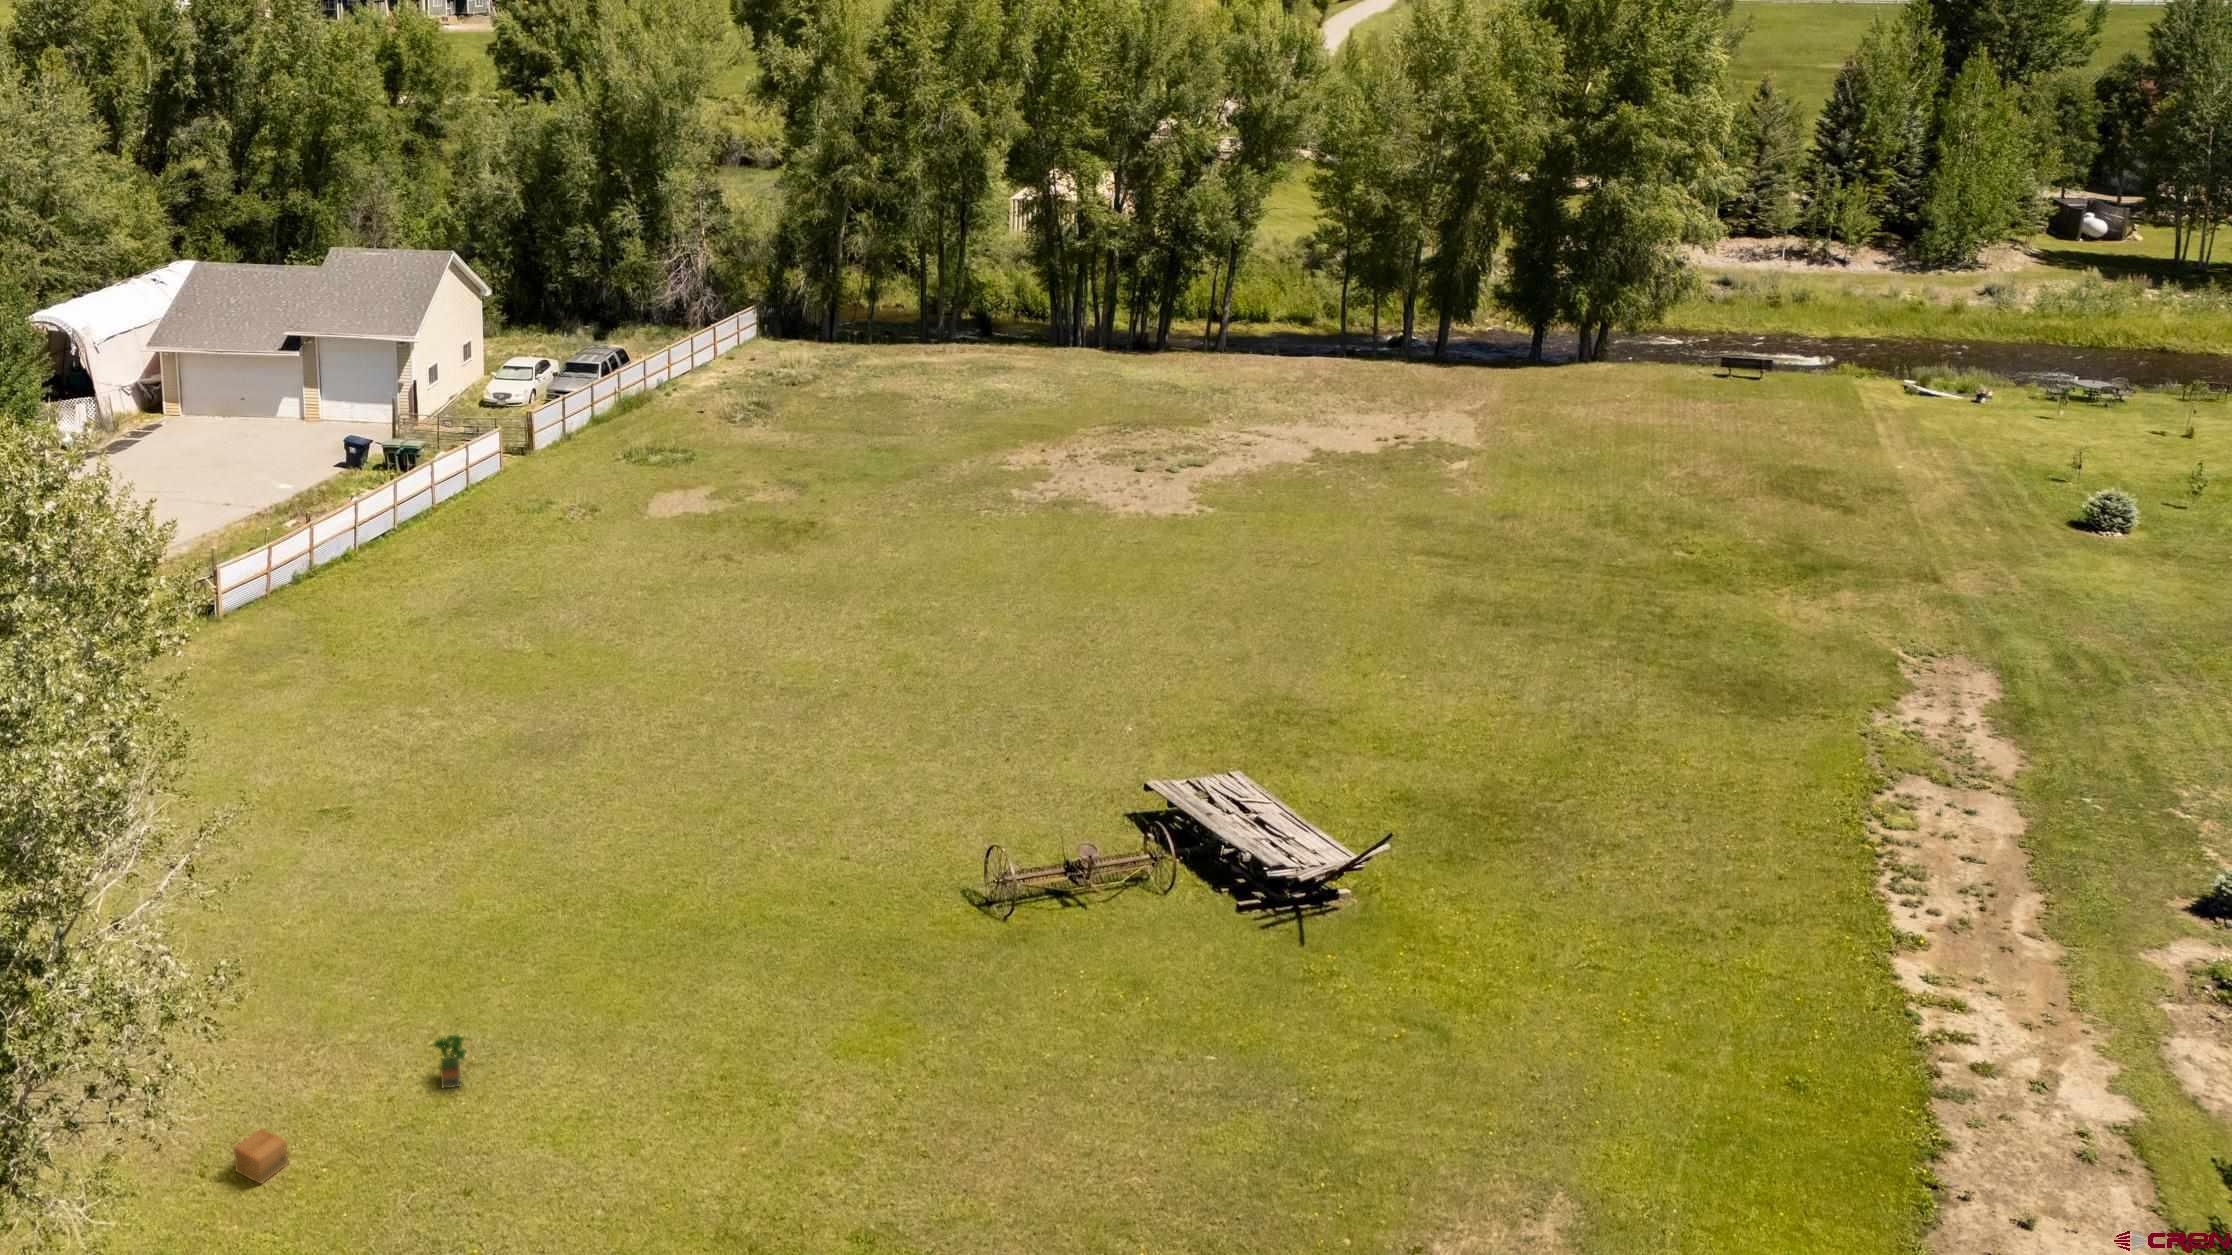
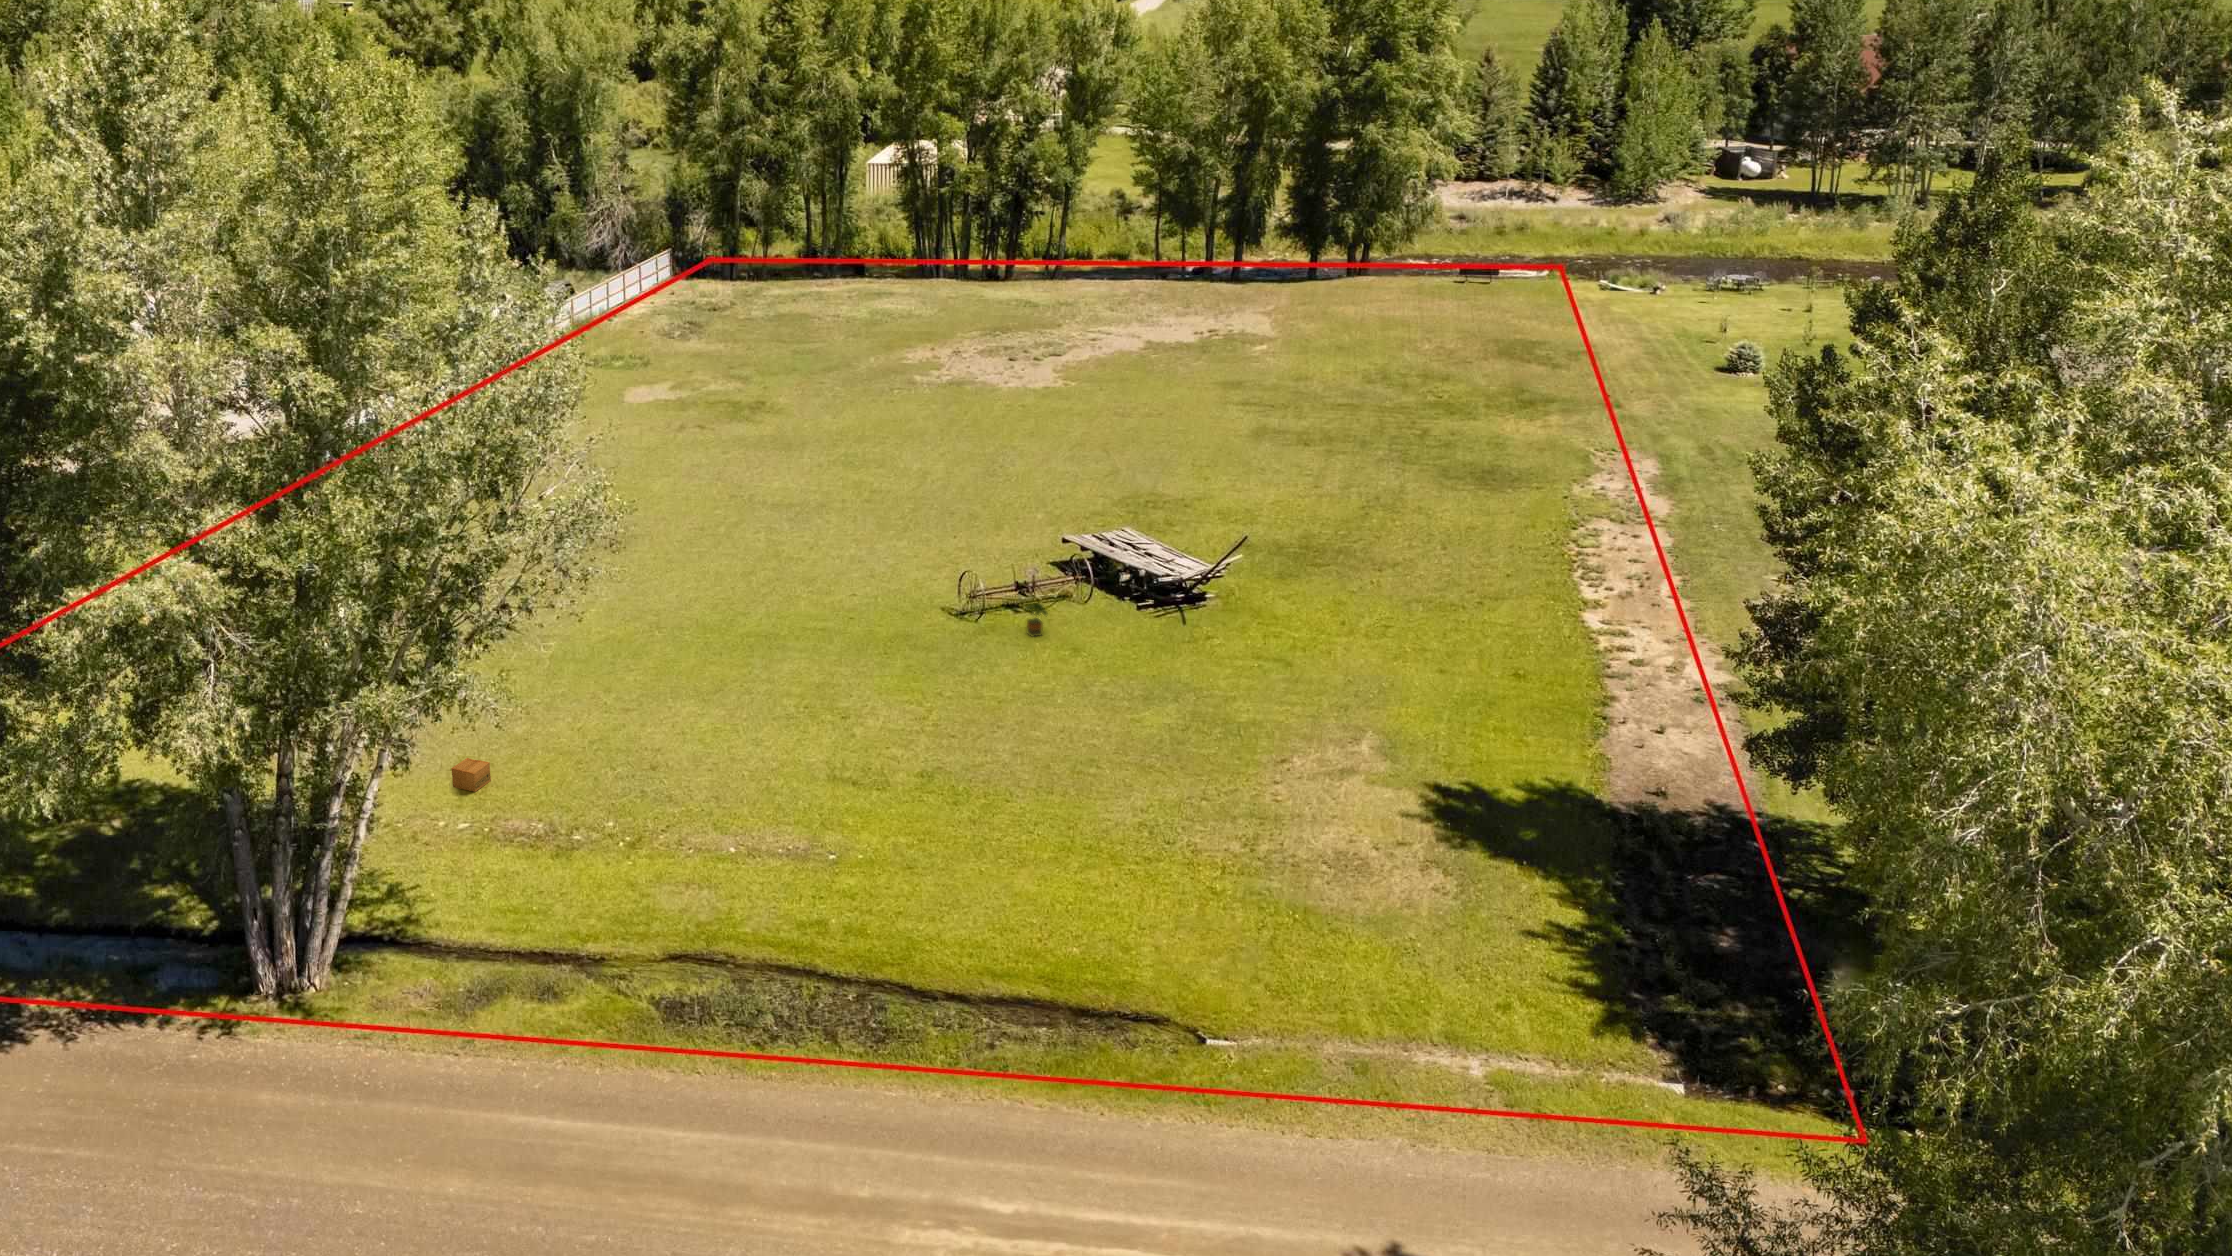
potted tree: present [434,1035,466,1088] -> present [1026,602,1048,636]

